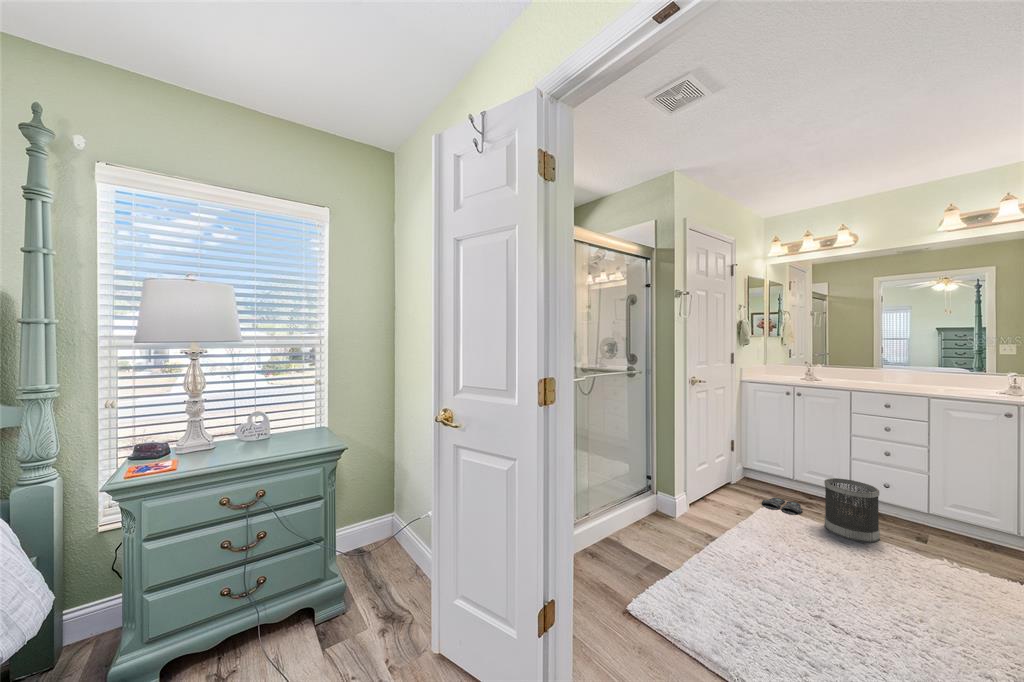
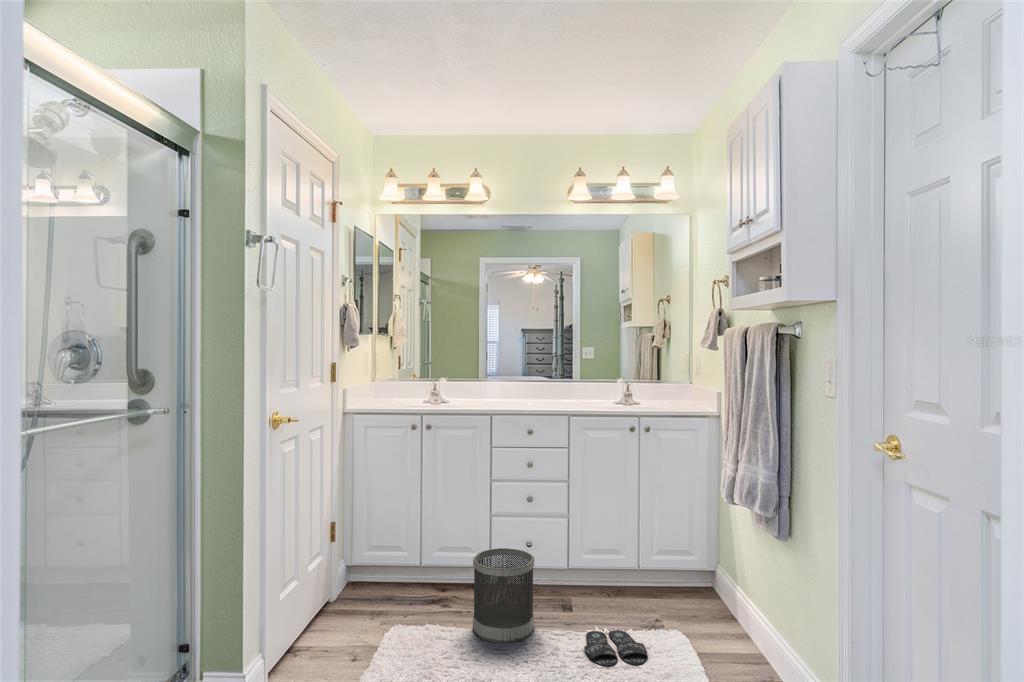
slippers: present [762,498,803,515] -> present [584,630,647,667]

